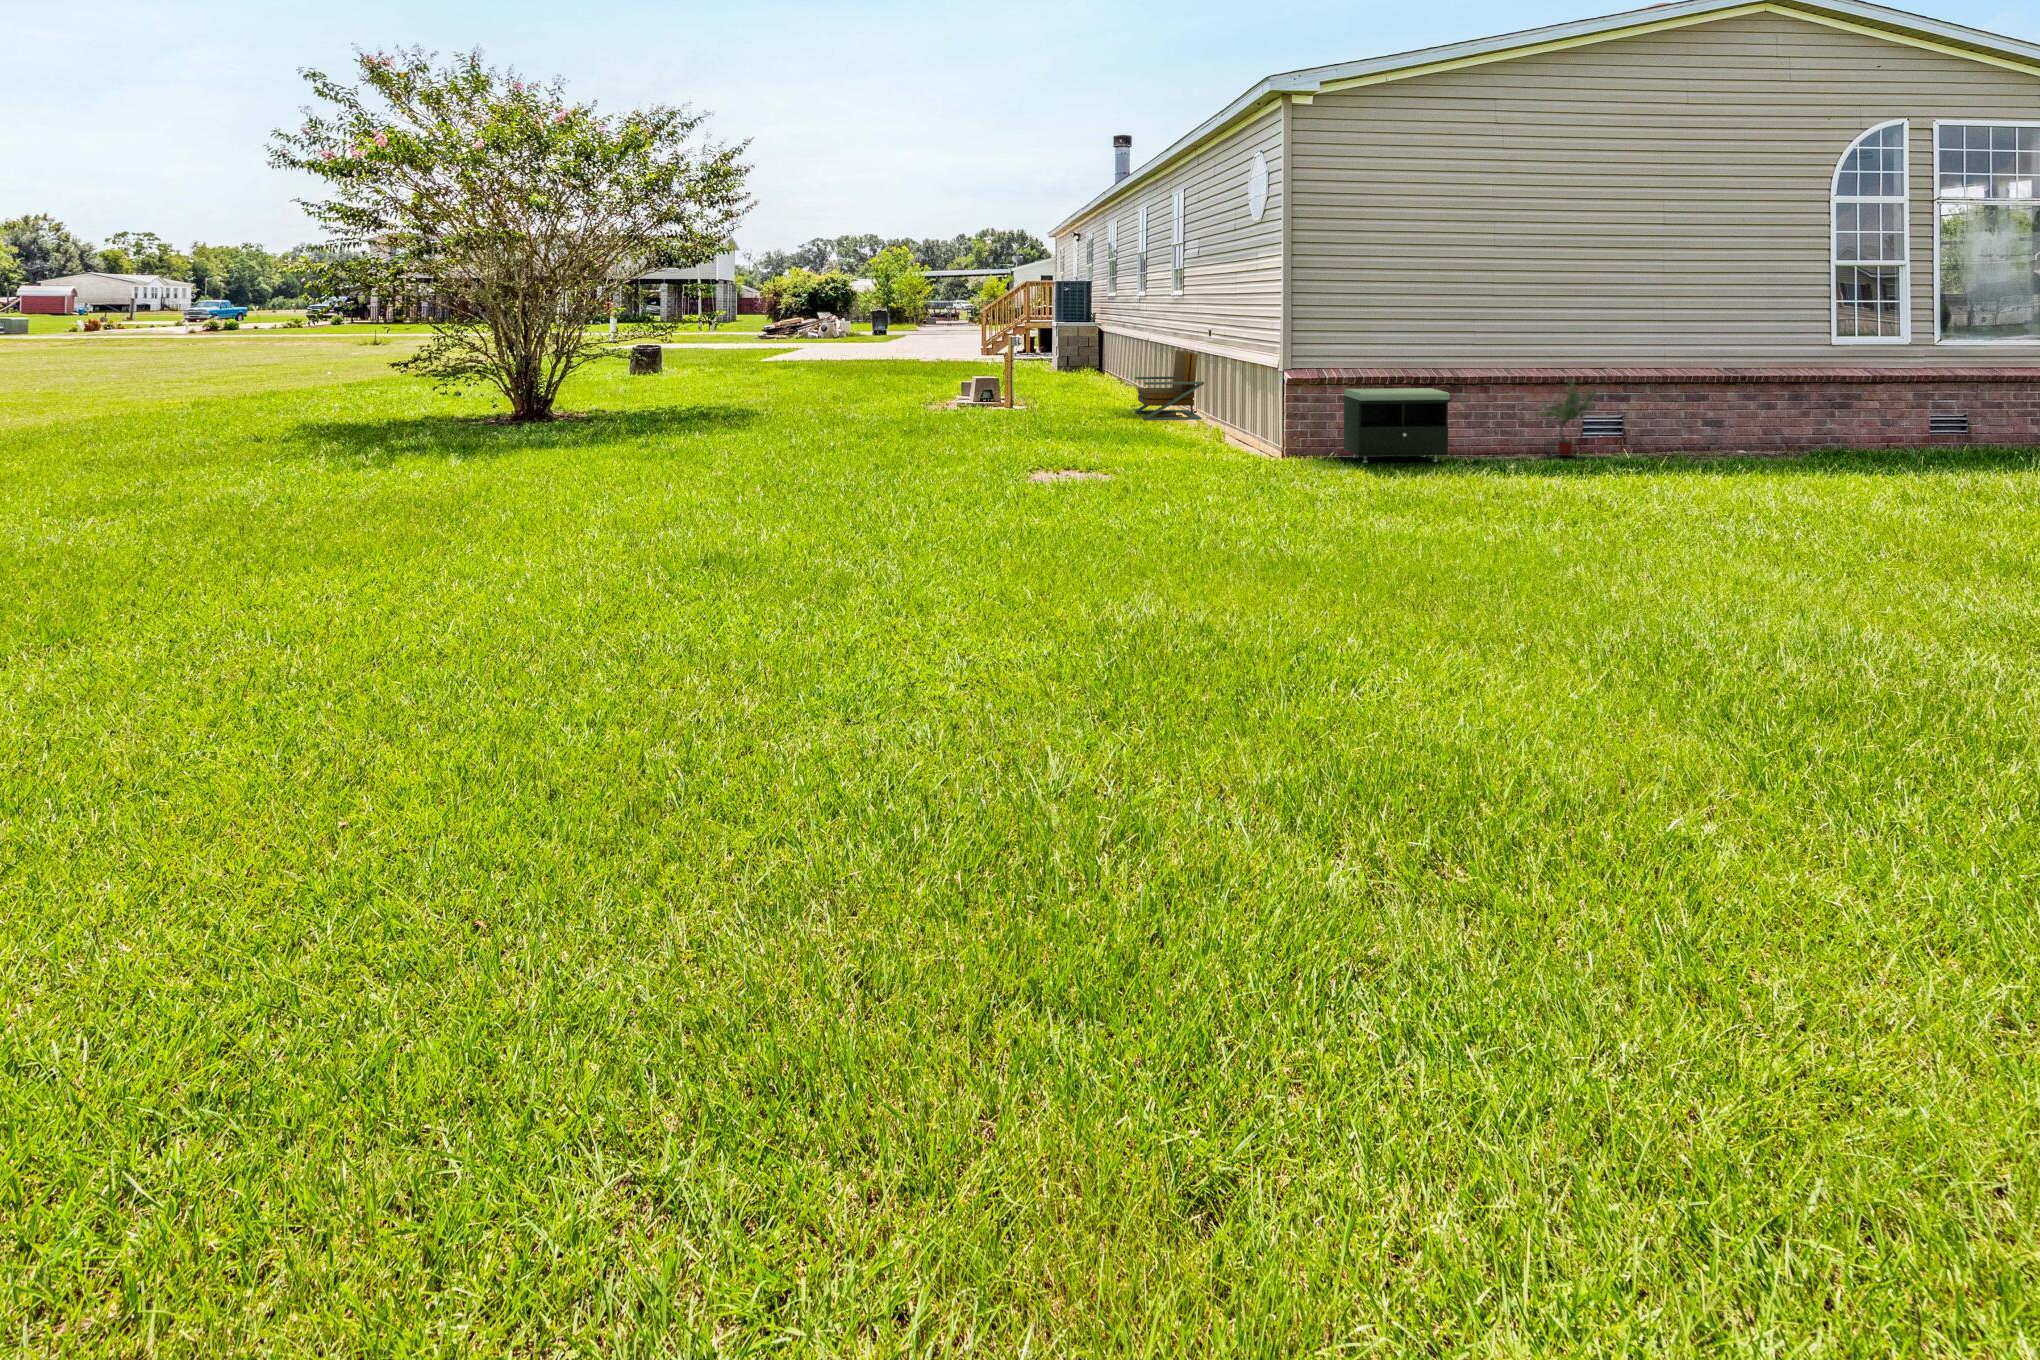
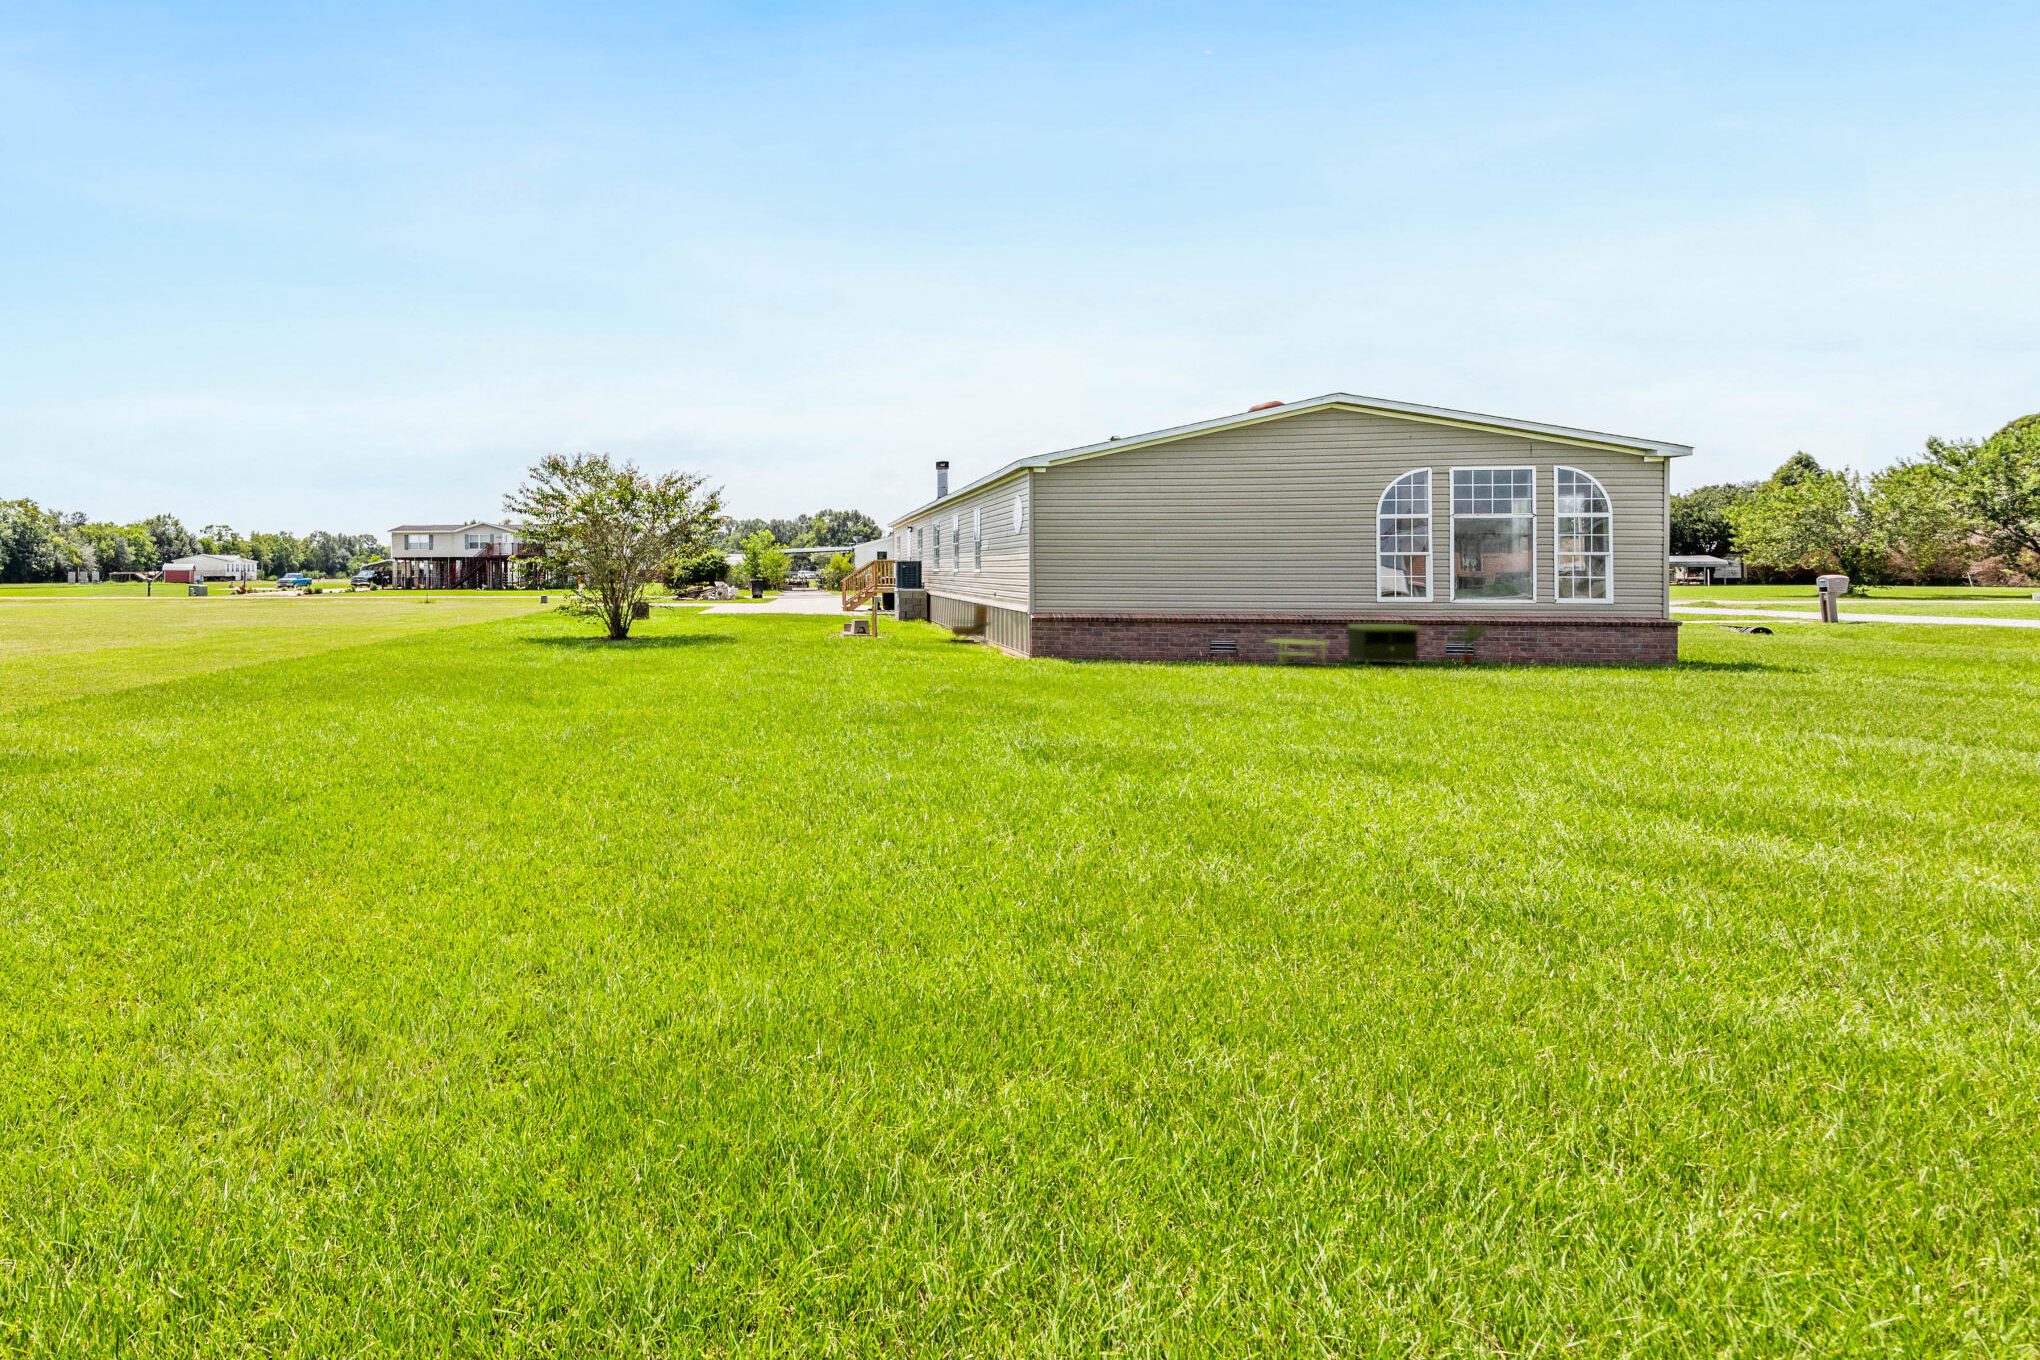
potted tree: present [1538,379,1598,456] -> present [1448,621,1487,663]
storage bench: present [1344,388,1450,463] -> present [1348,624,1419,662]
round table: none [1672,411,1784,460] -> present [1270,639,1327,666]

